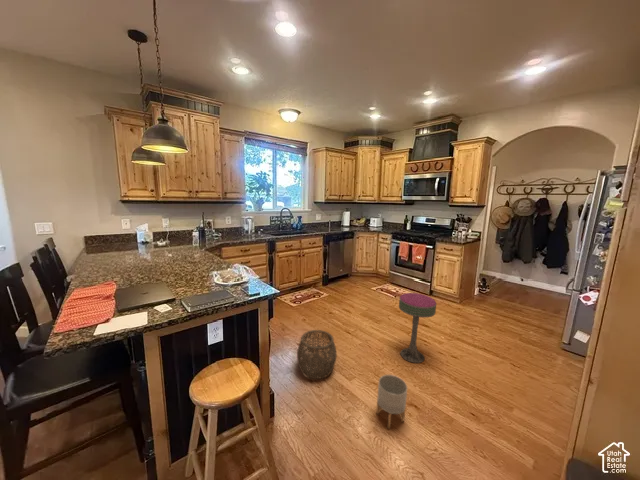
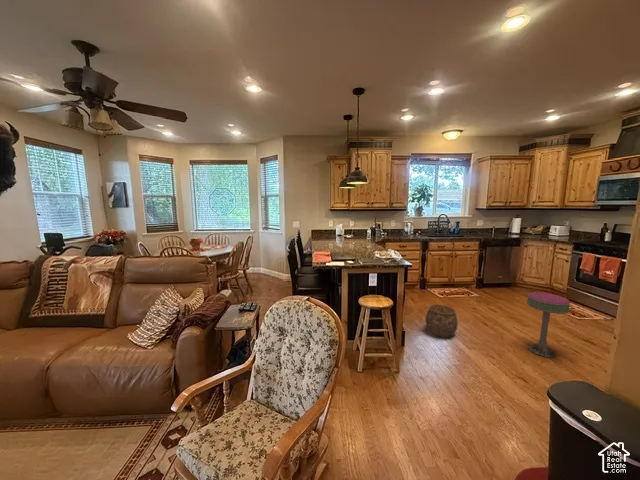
planter: present [376,375,407,428] -> none [476,338,501,375]

